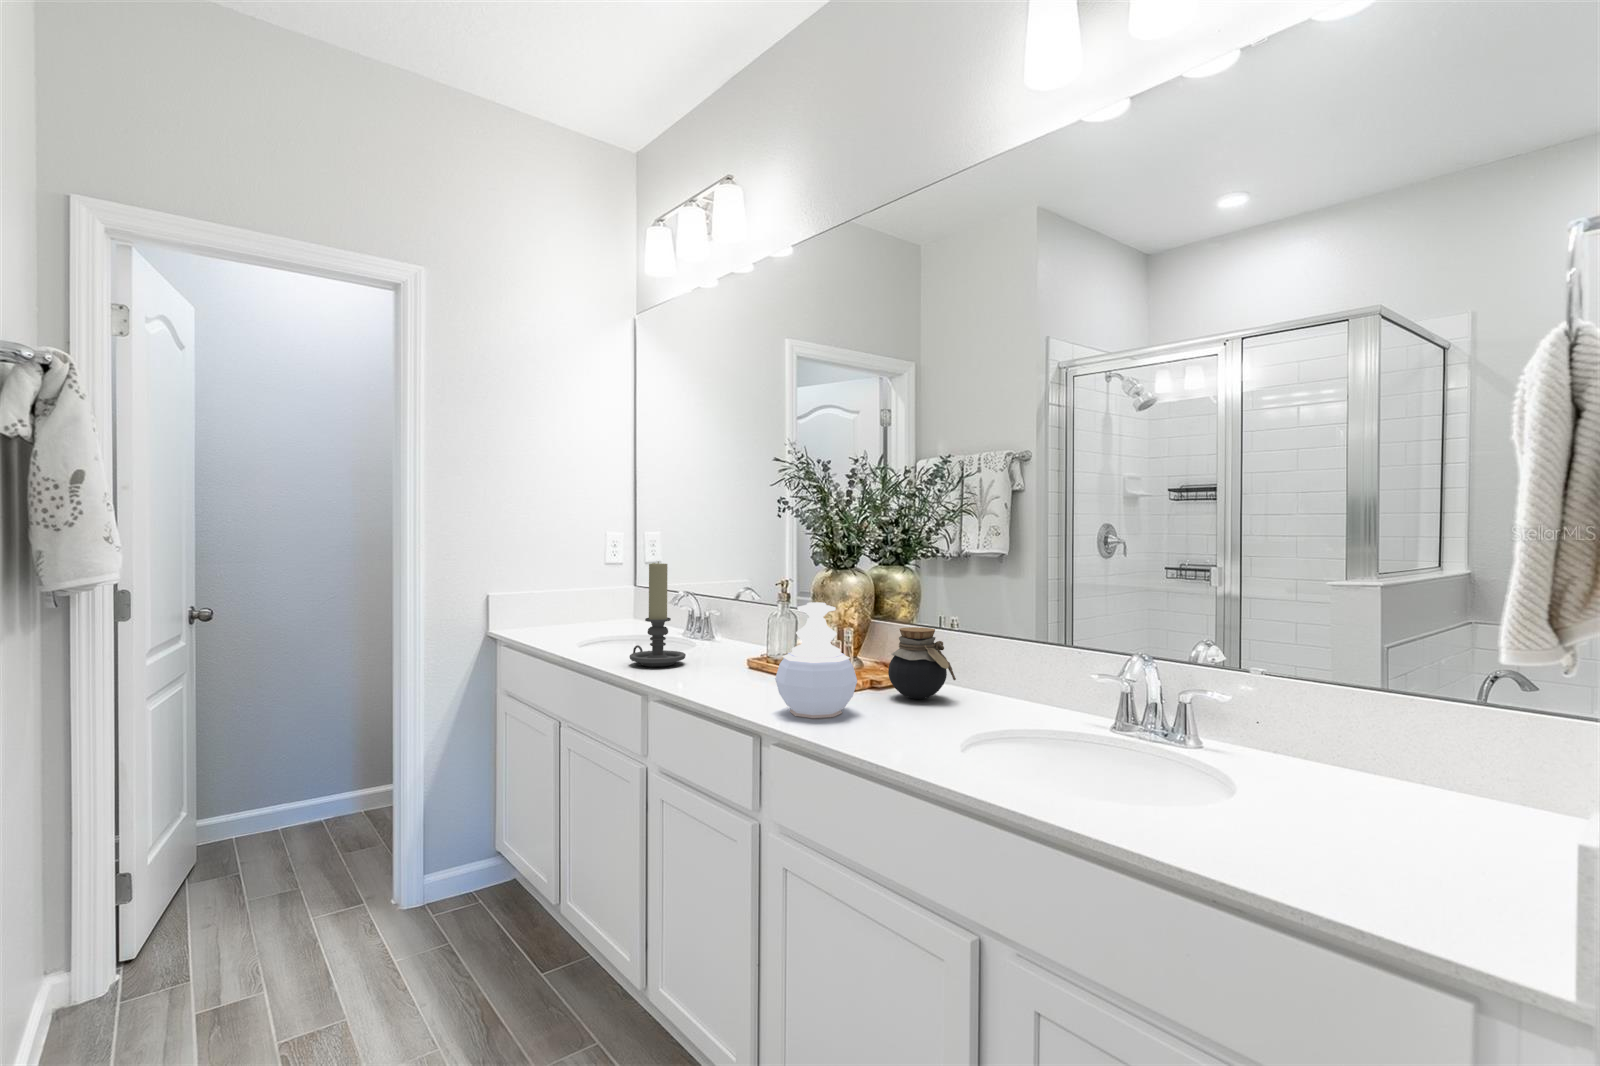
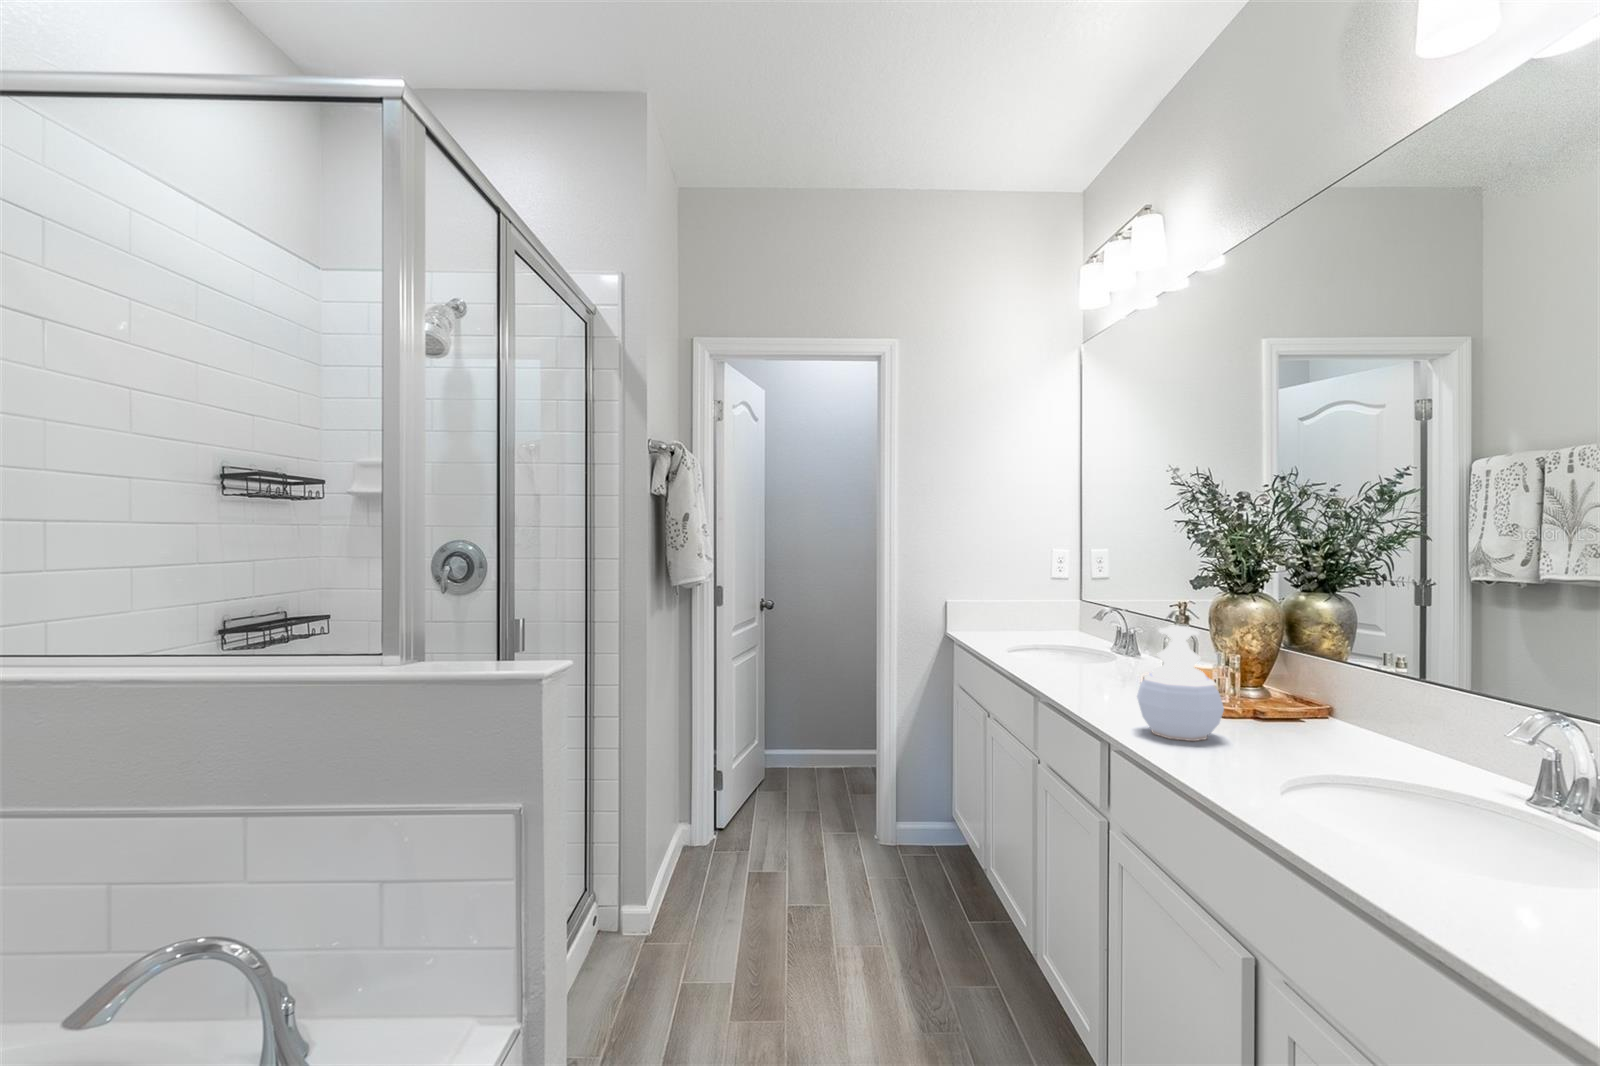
candle holder: present [630,562,686,667] -> none [1037,579,1090,675]
jar: present [888,627,956,699] -> none [1281,660,1368,740]

